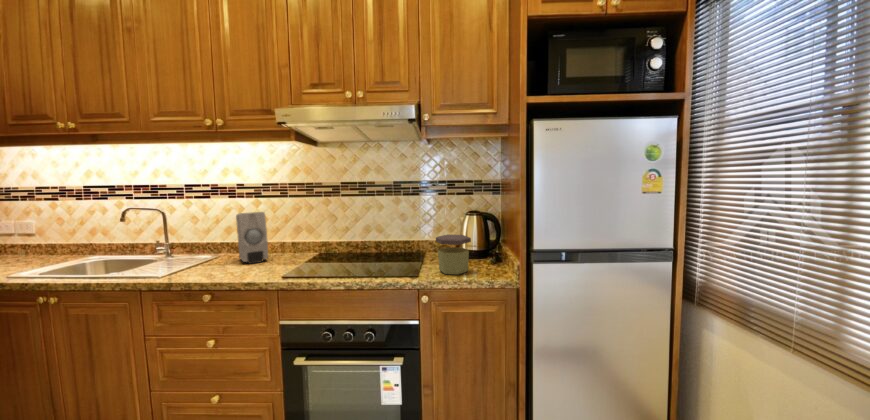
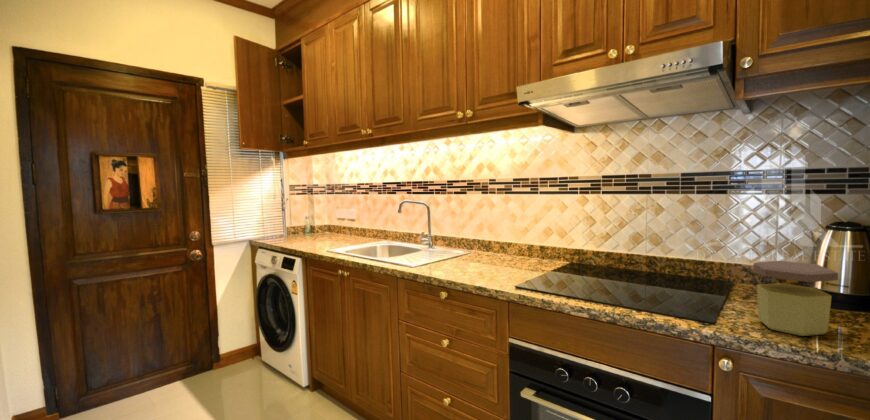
soap dispenser: present [236,212,268,264] -> none [483,209,510,266]

